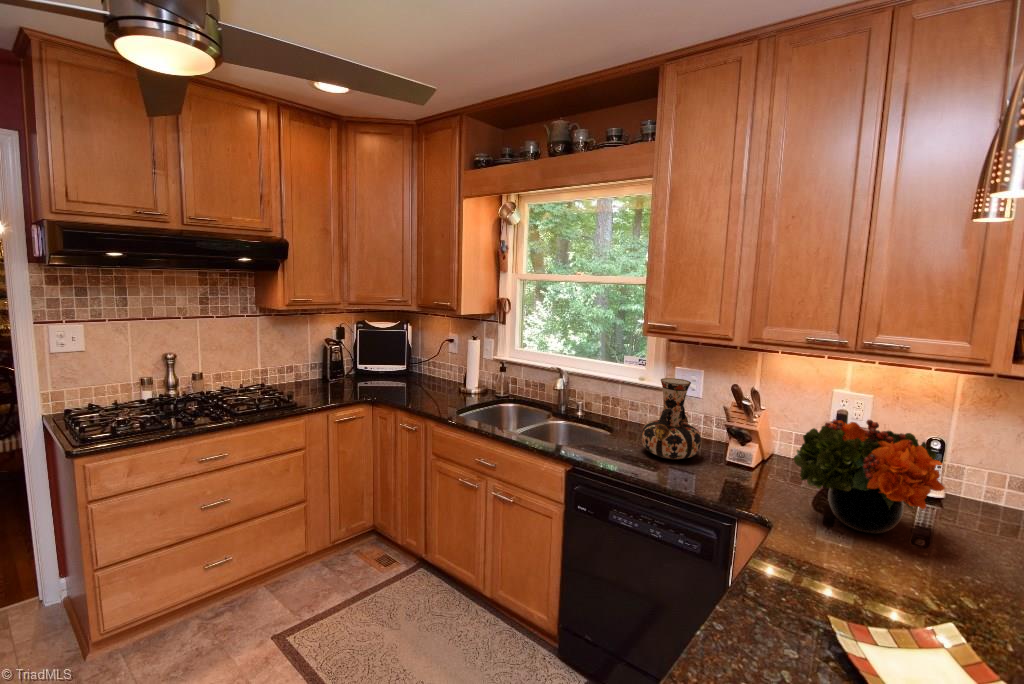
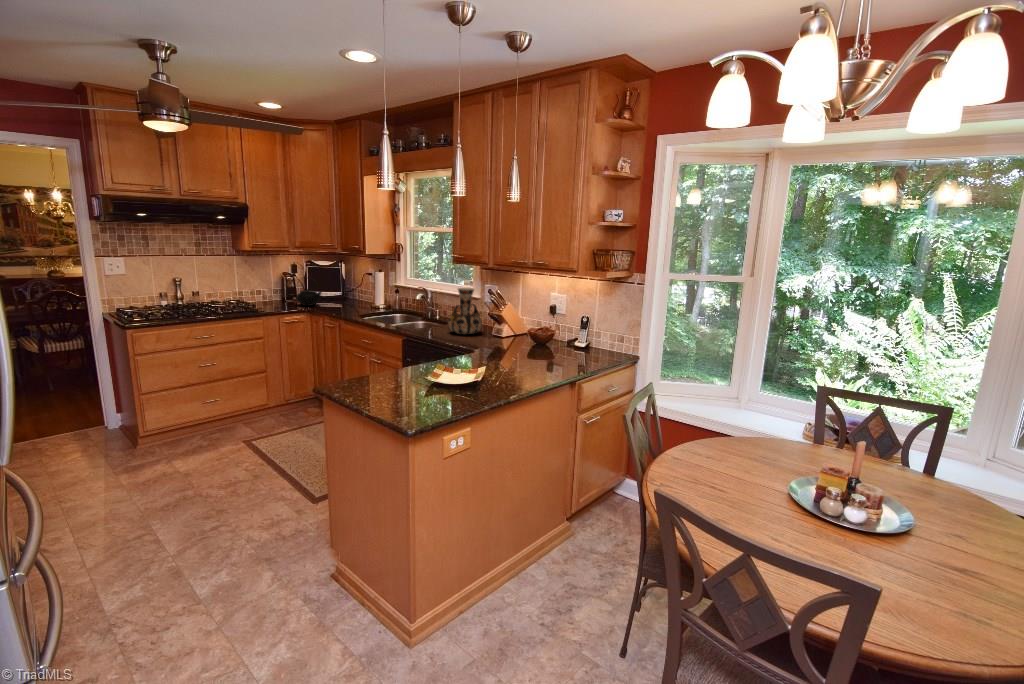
teapot: none [349,349,390,391] -> present [296,289,322,306]
flower arrangement: present [794,419,945,533] -> none [488,299,553,356]

